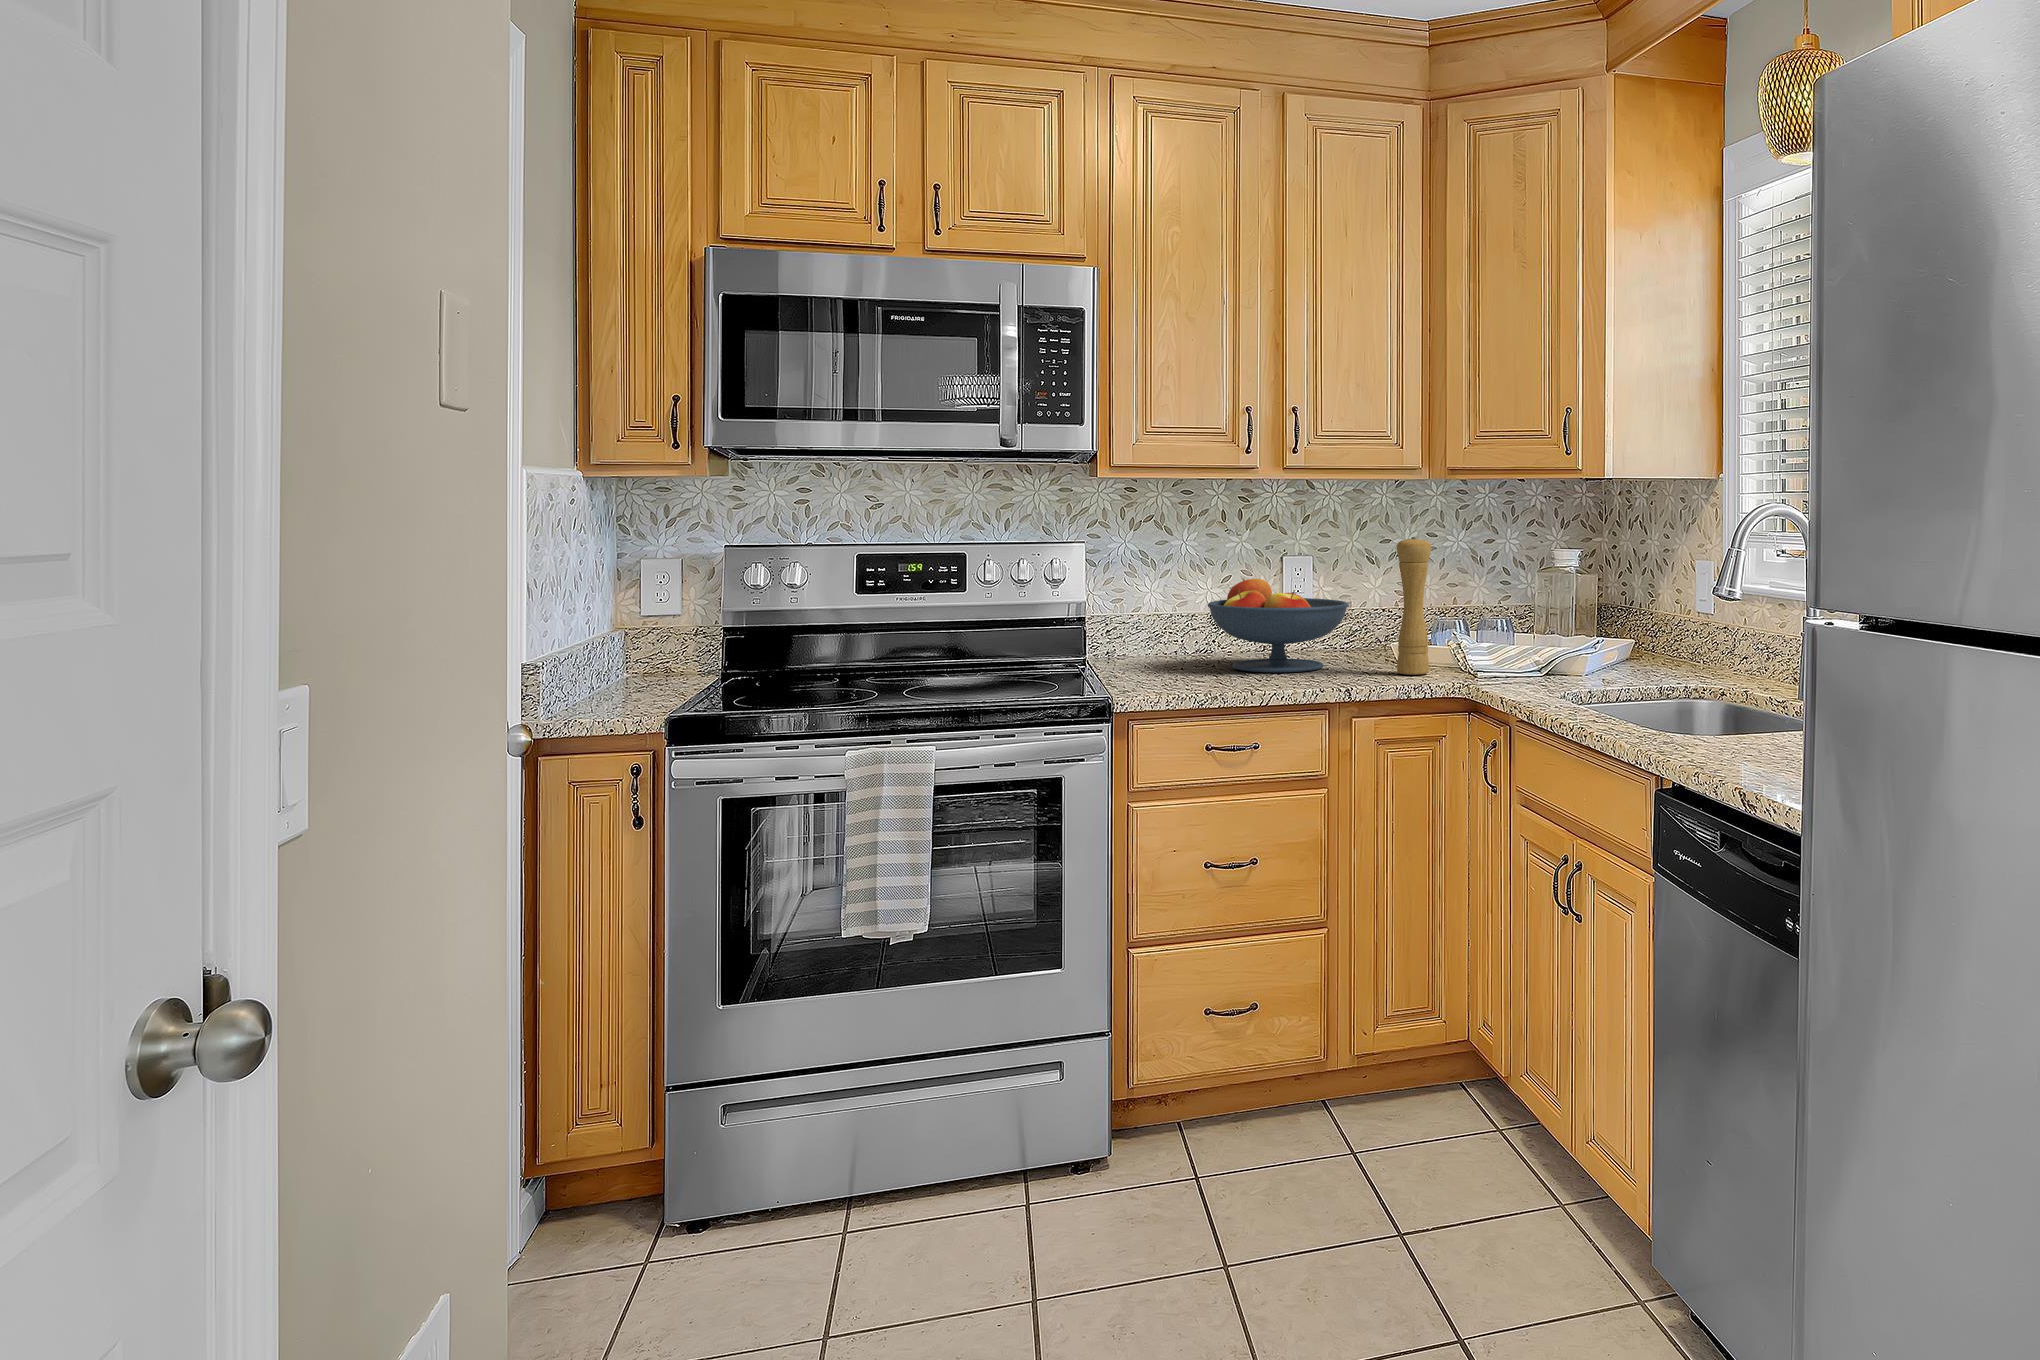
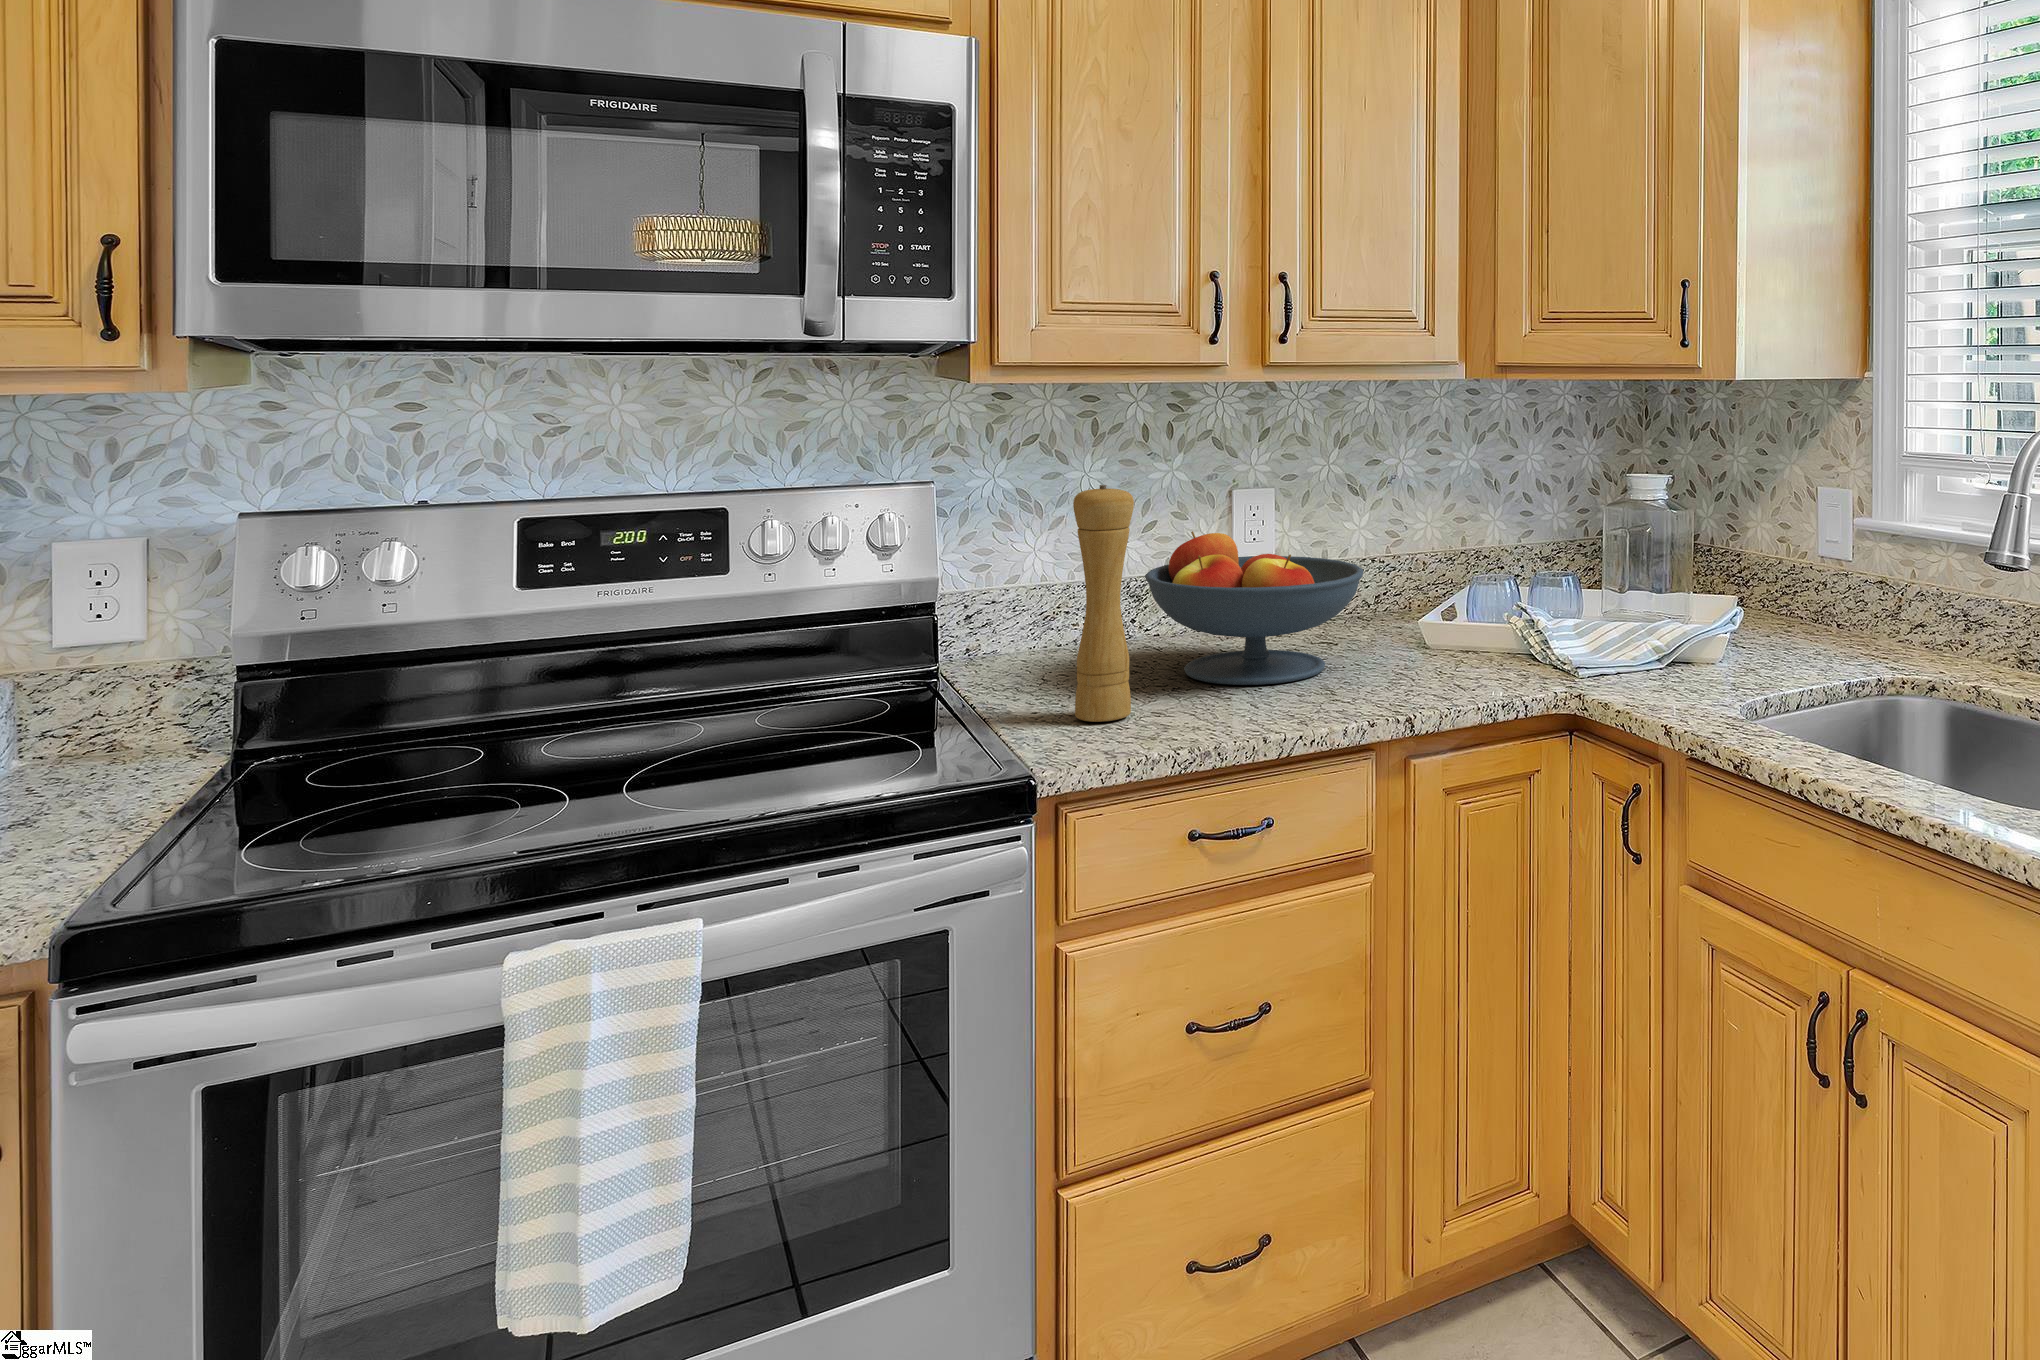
pepper mill: present [1397,537,1431,675] -> present [1073,485,1134,722]

